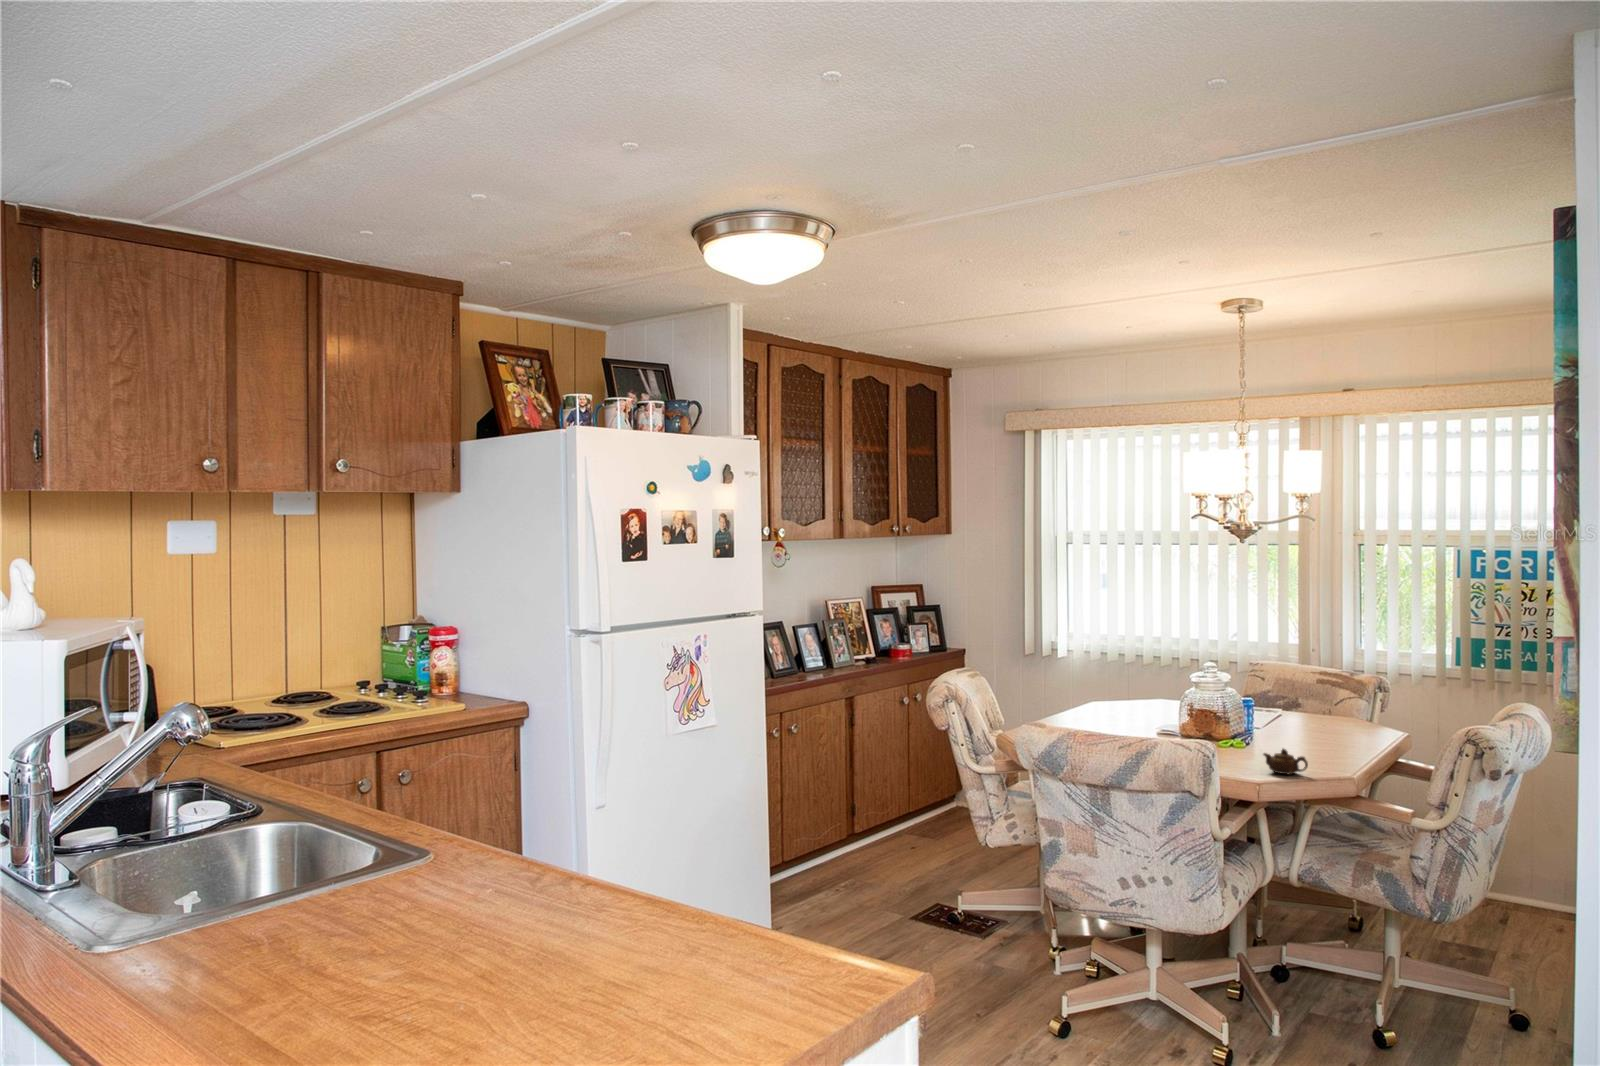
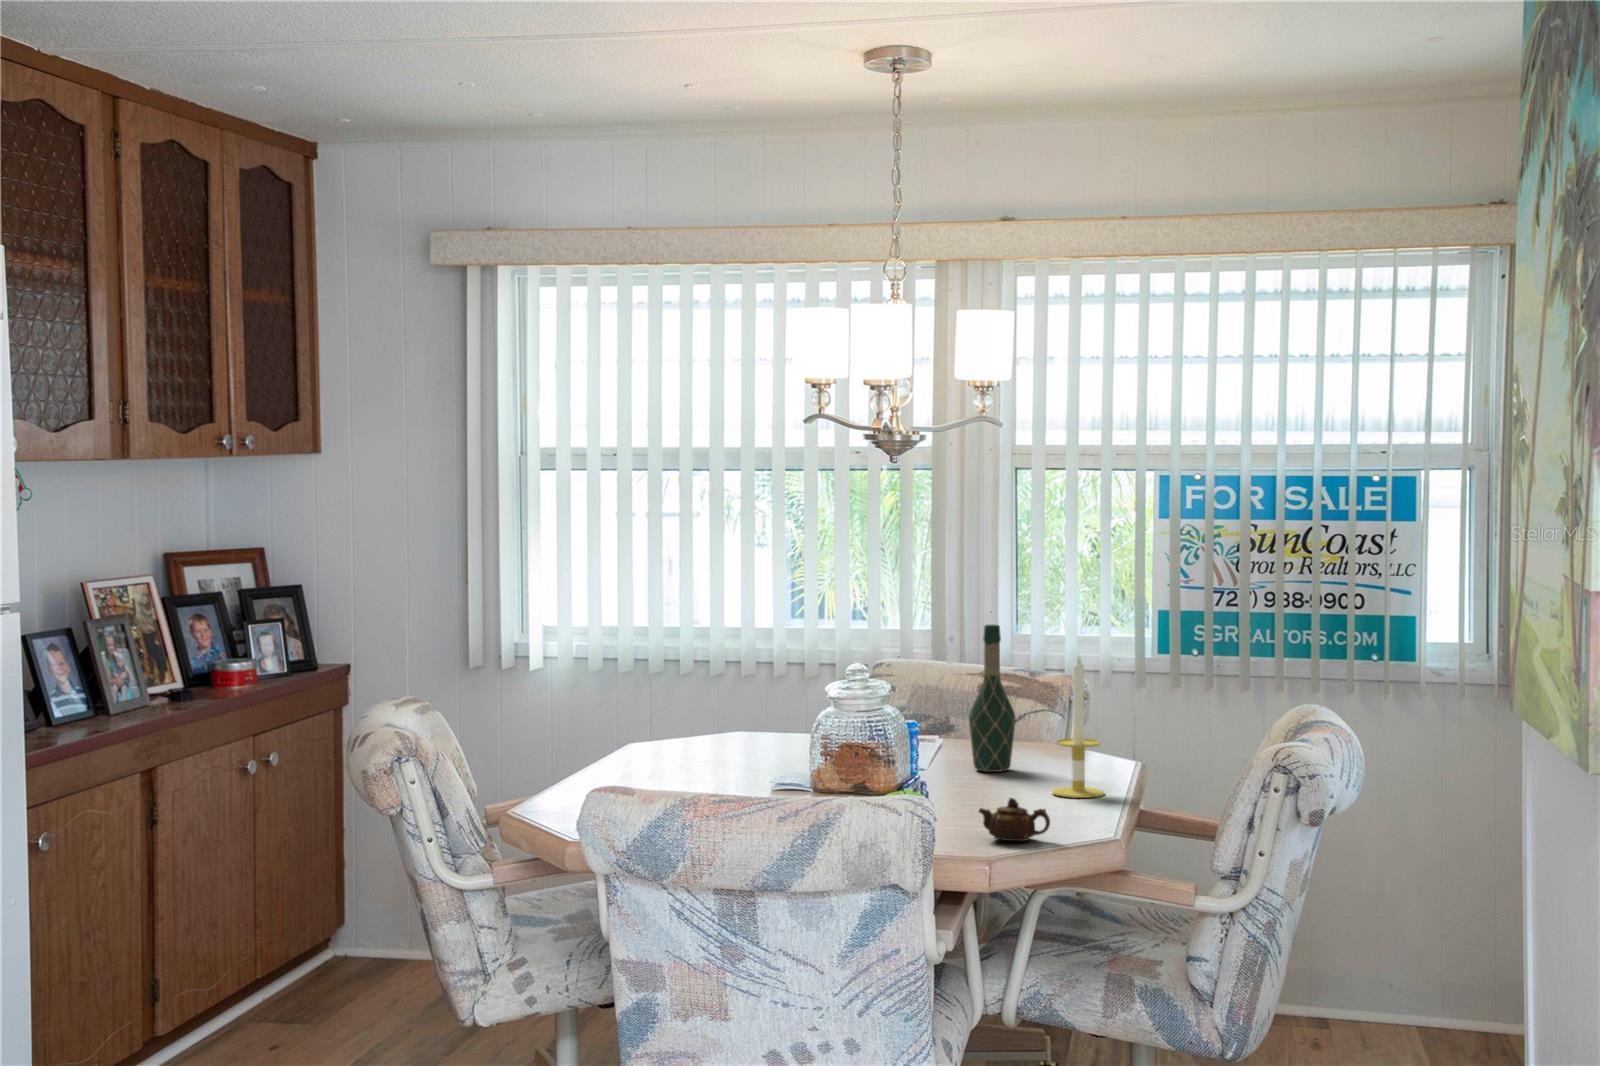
wine bottle: none [1289,644,1319,732] -> present [969,625,1016,772]
candle: none [1332,664,1367,753] -> present [1052,655,1104,798]

